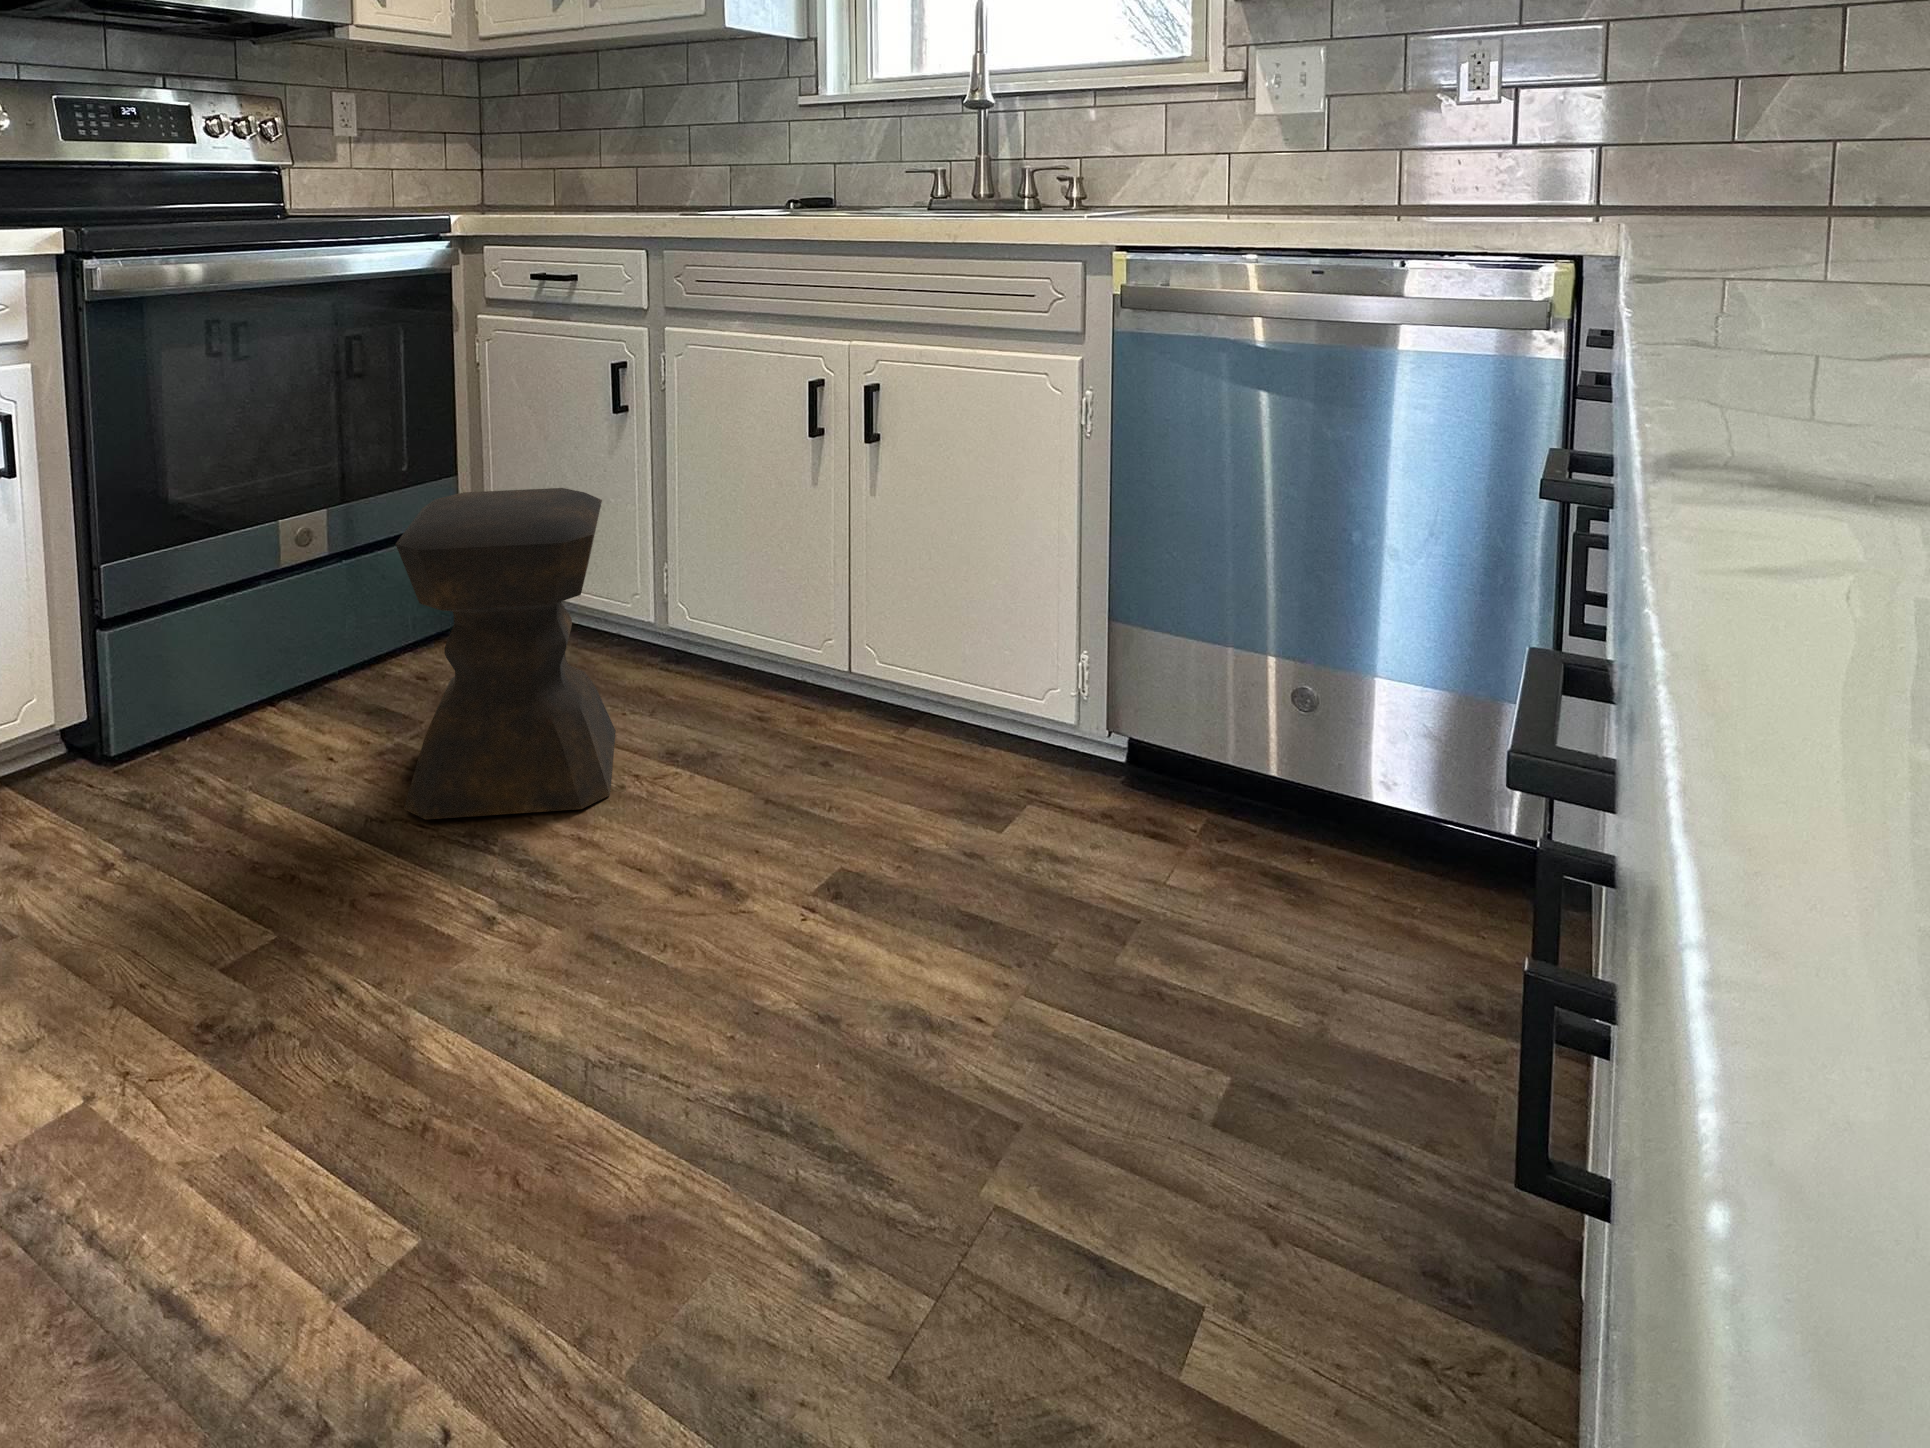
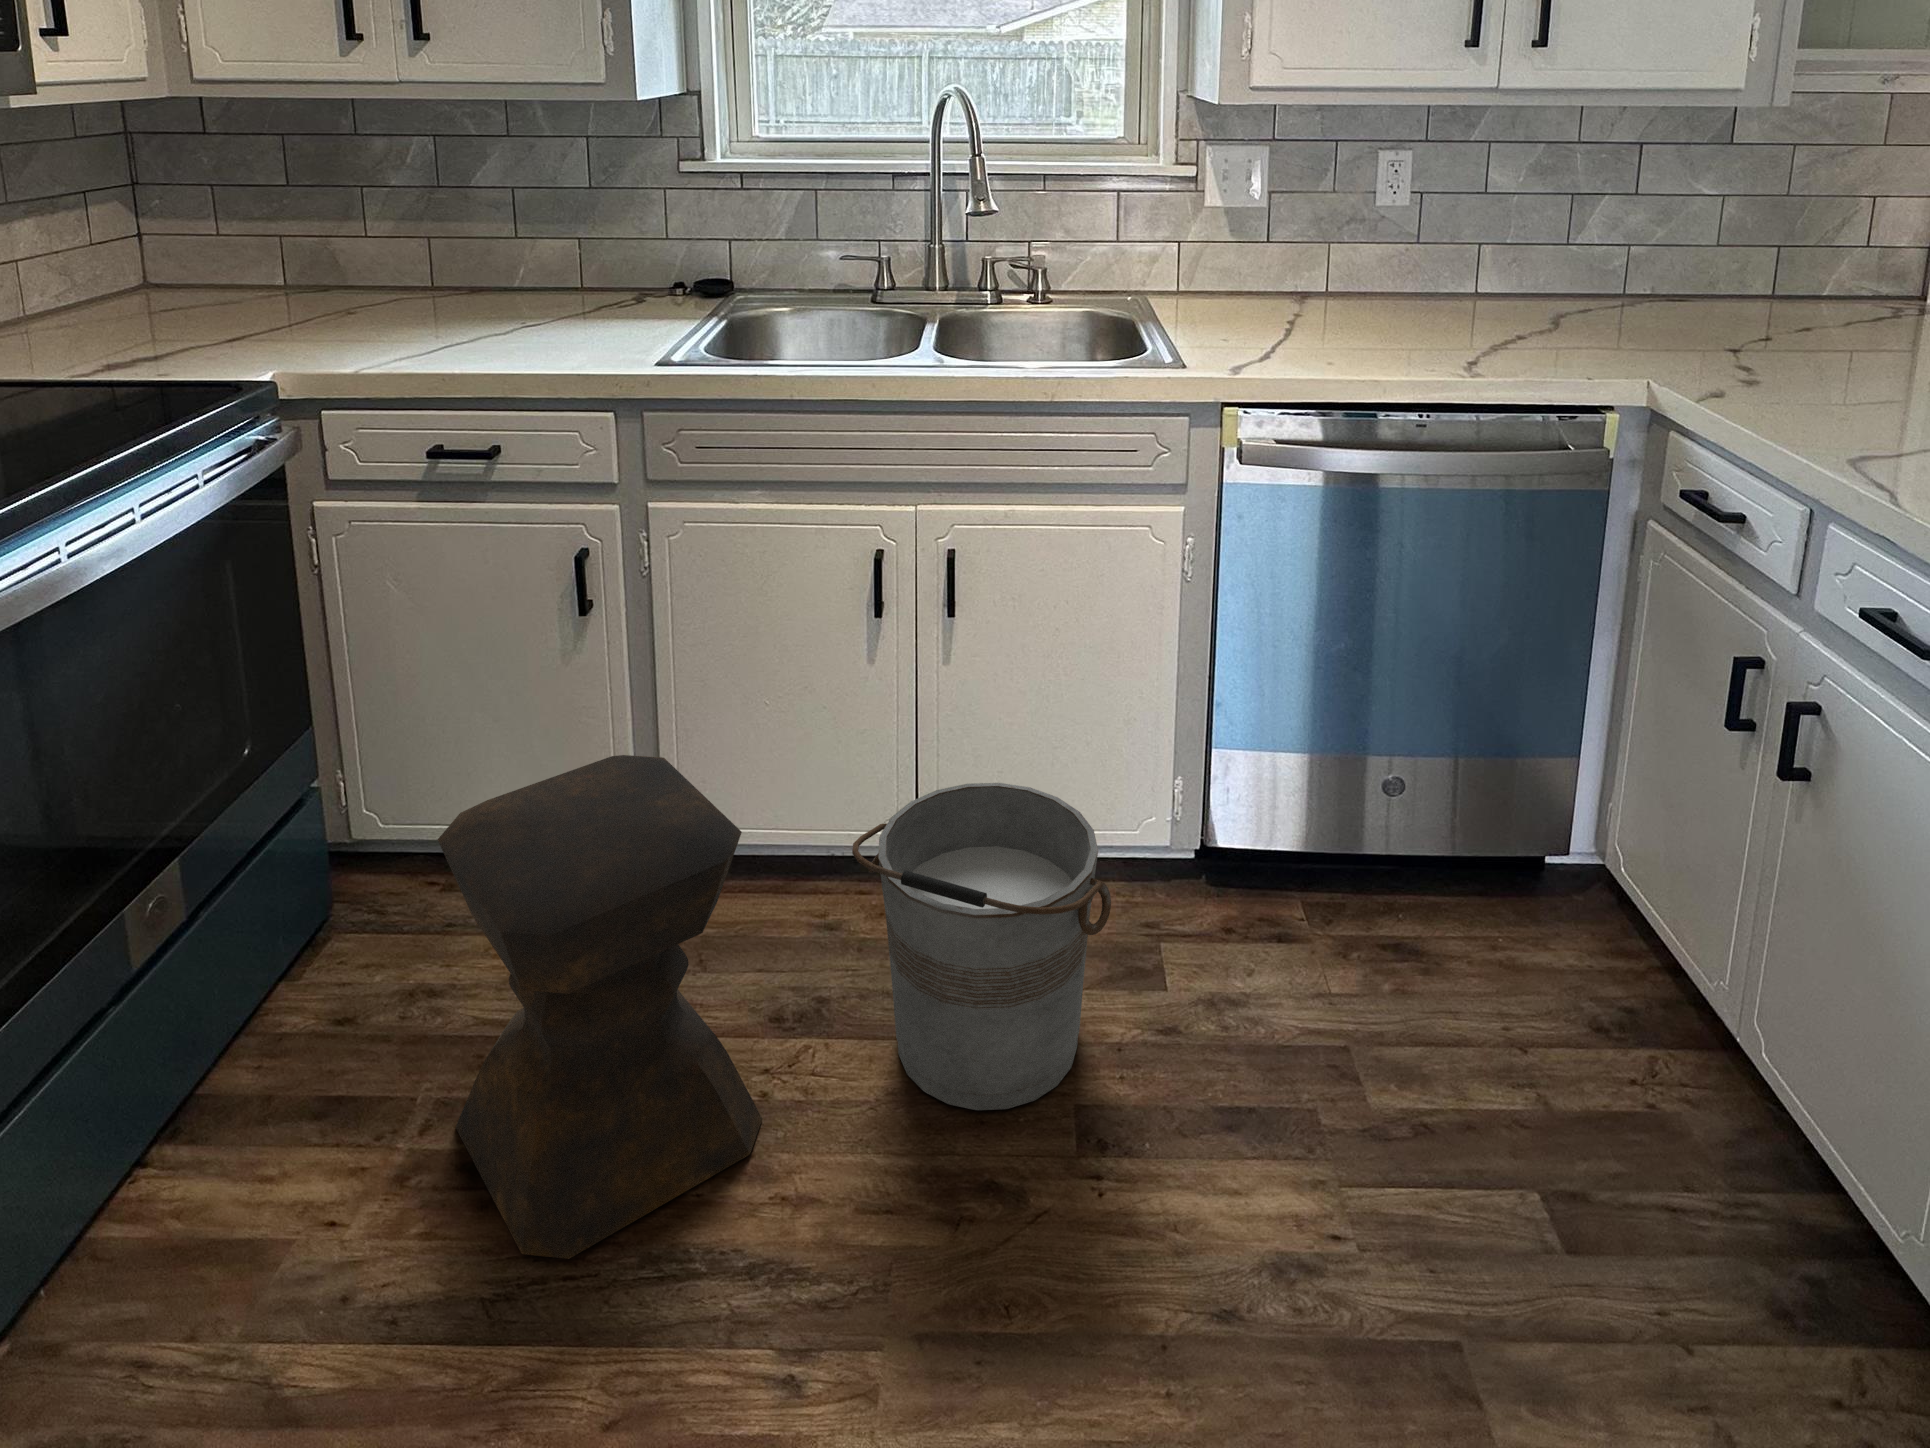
bucket: none [693,577,905,843] -> present [852,783,1111,1110]

